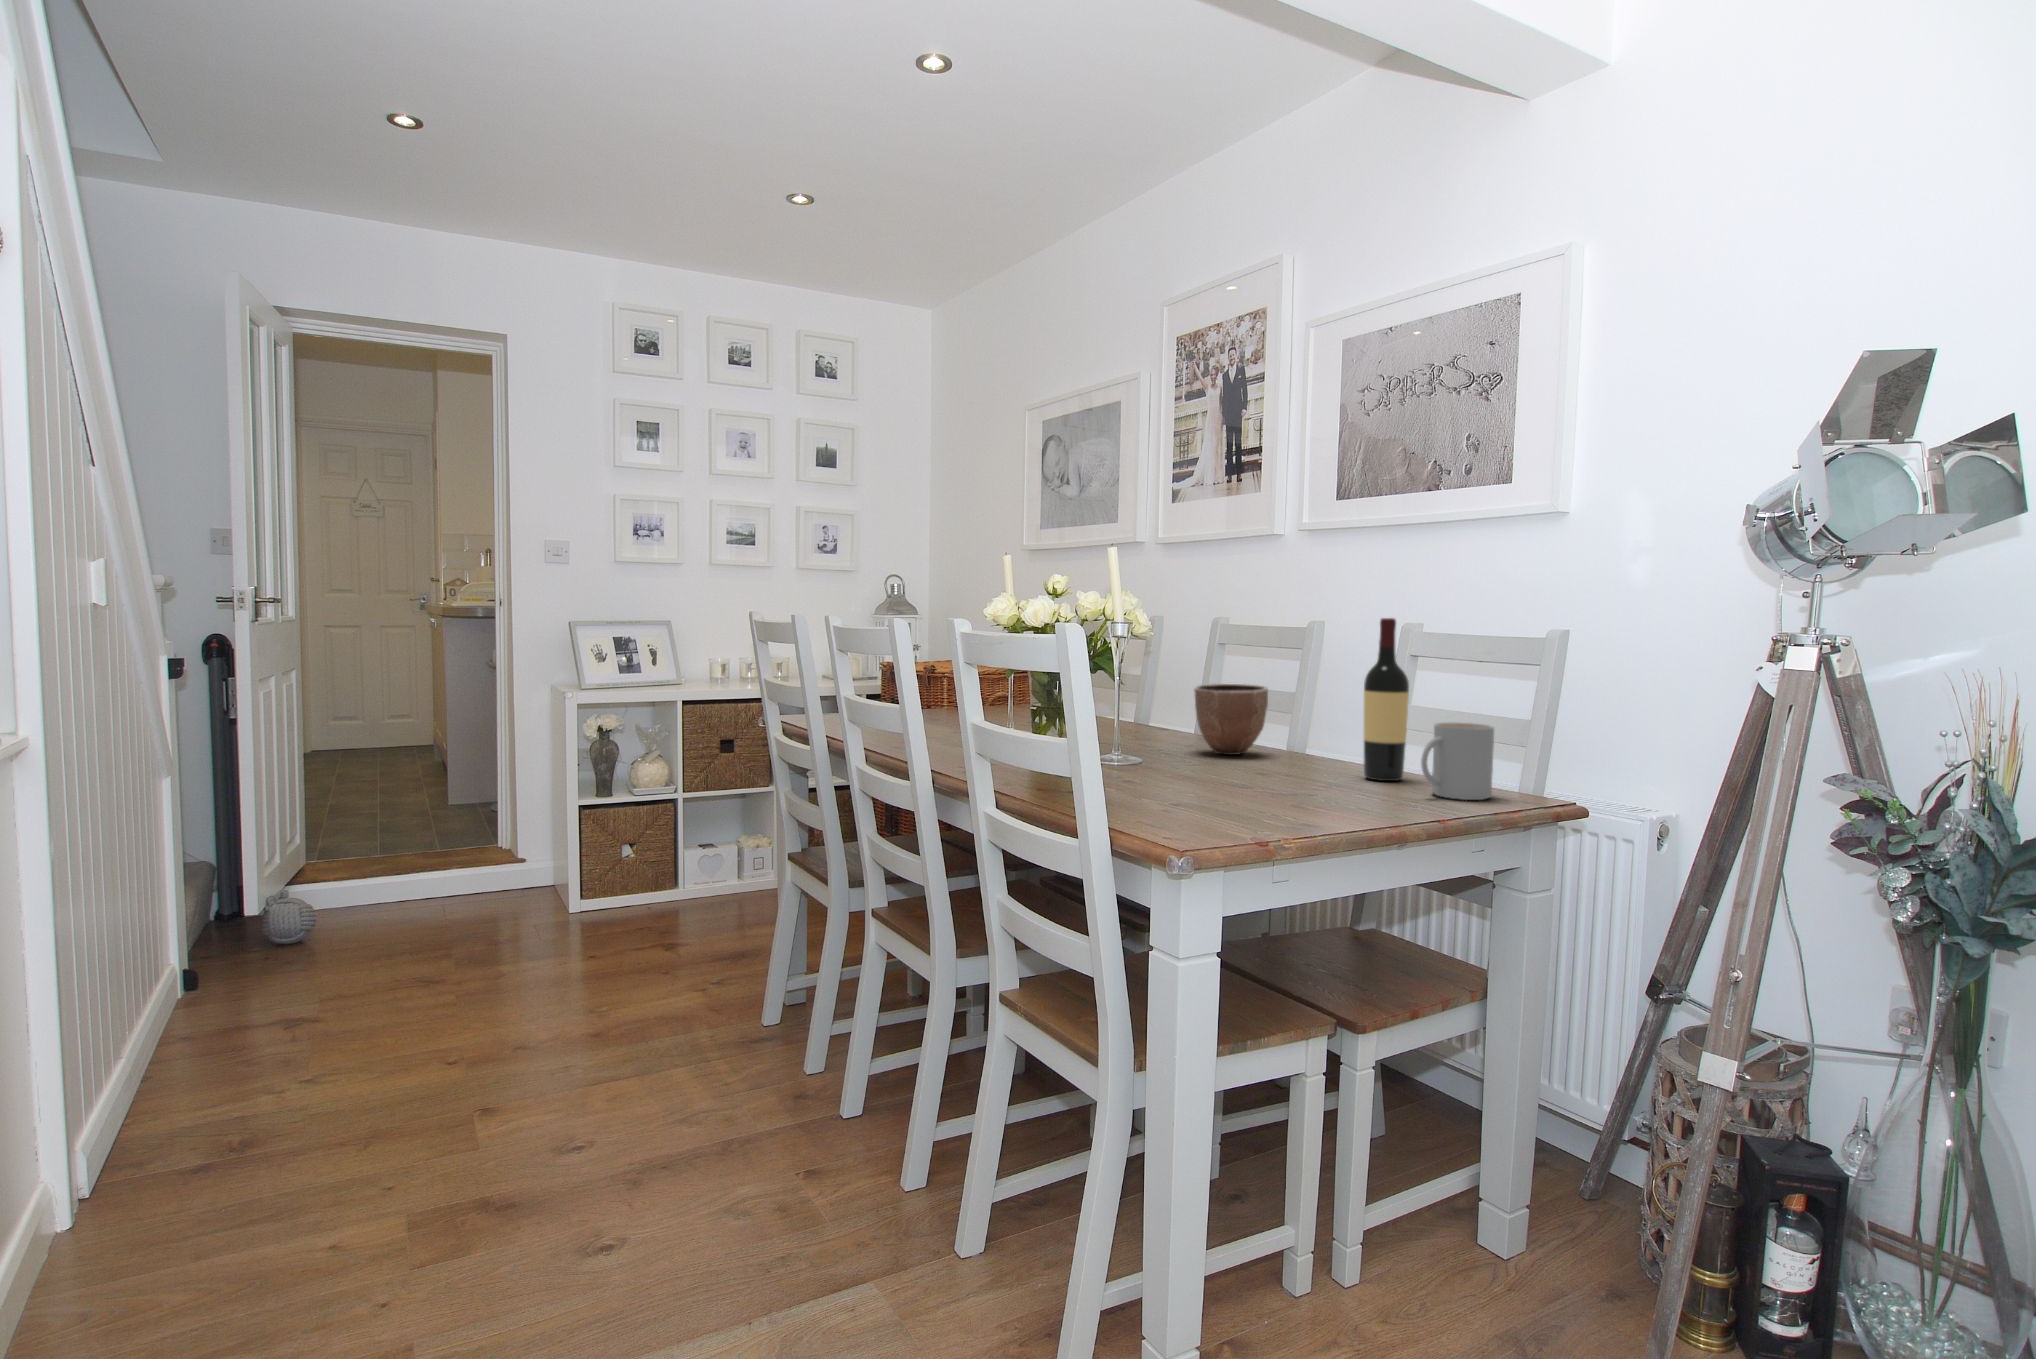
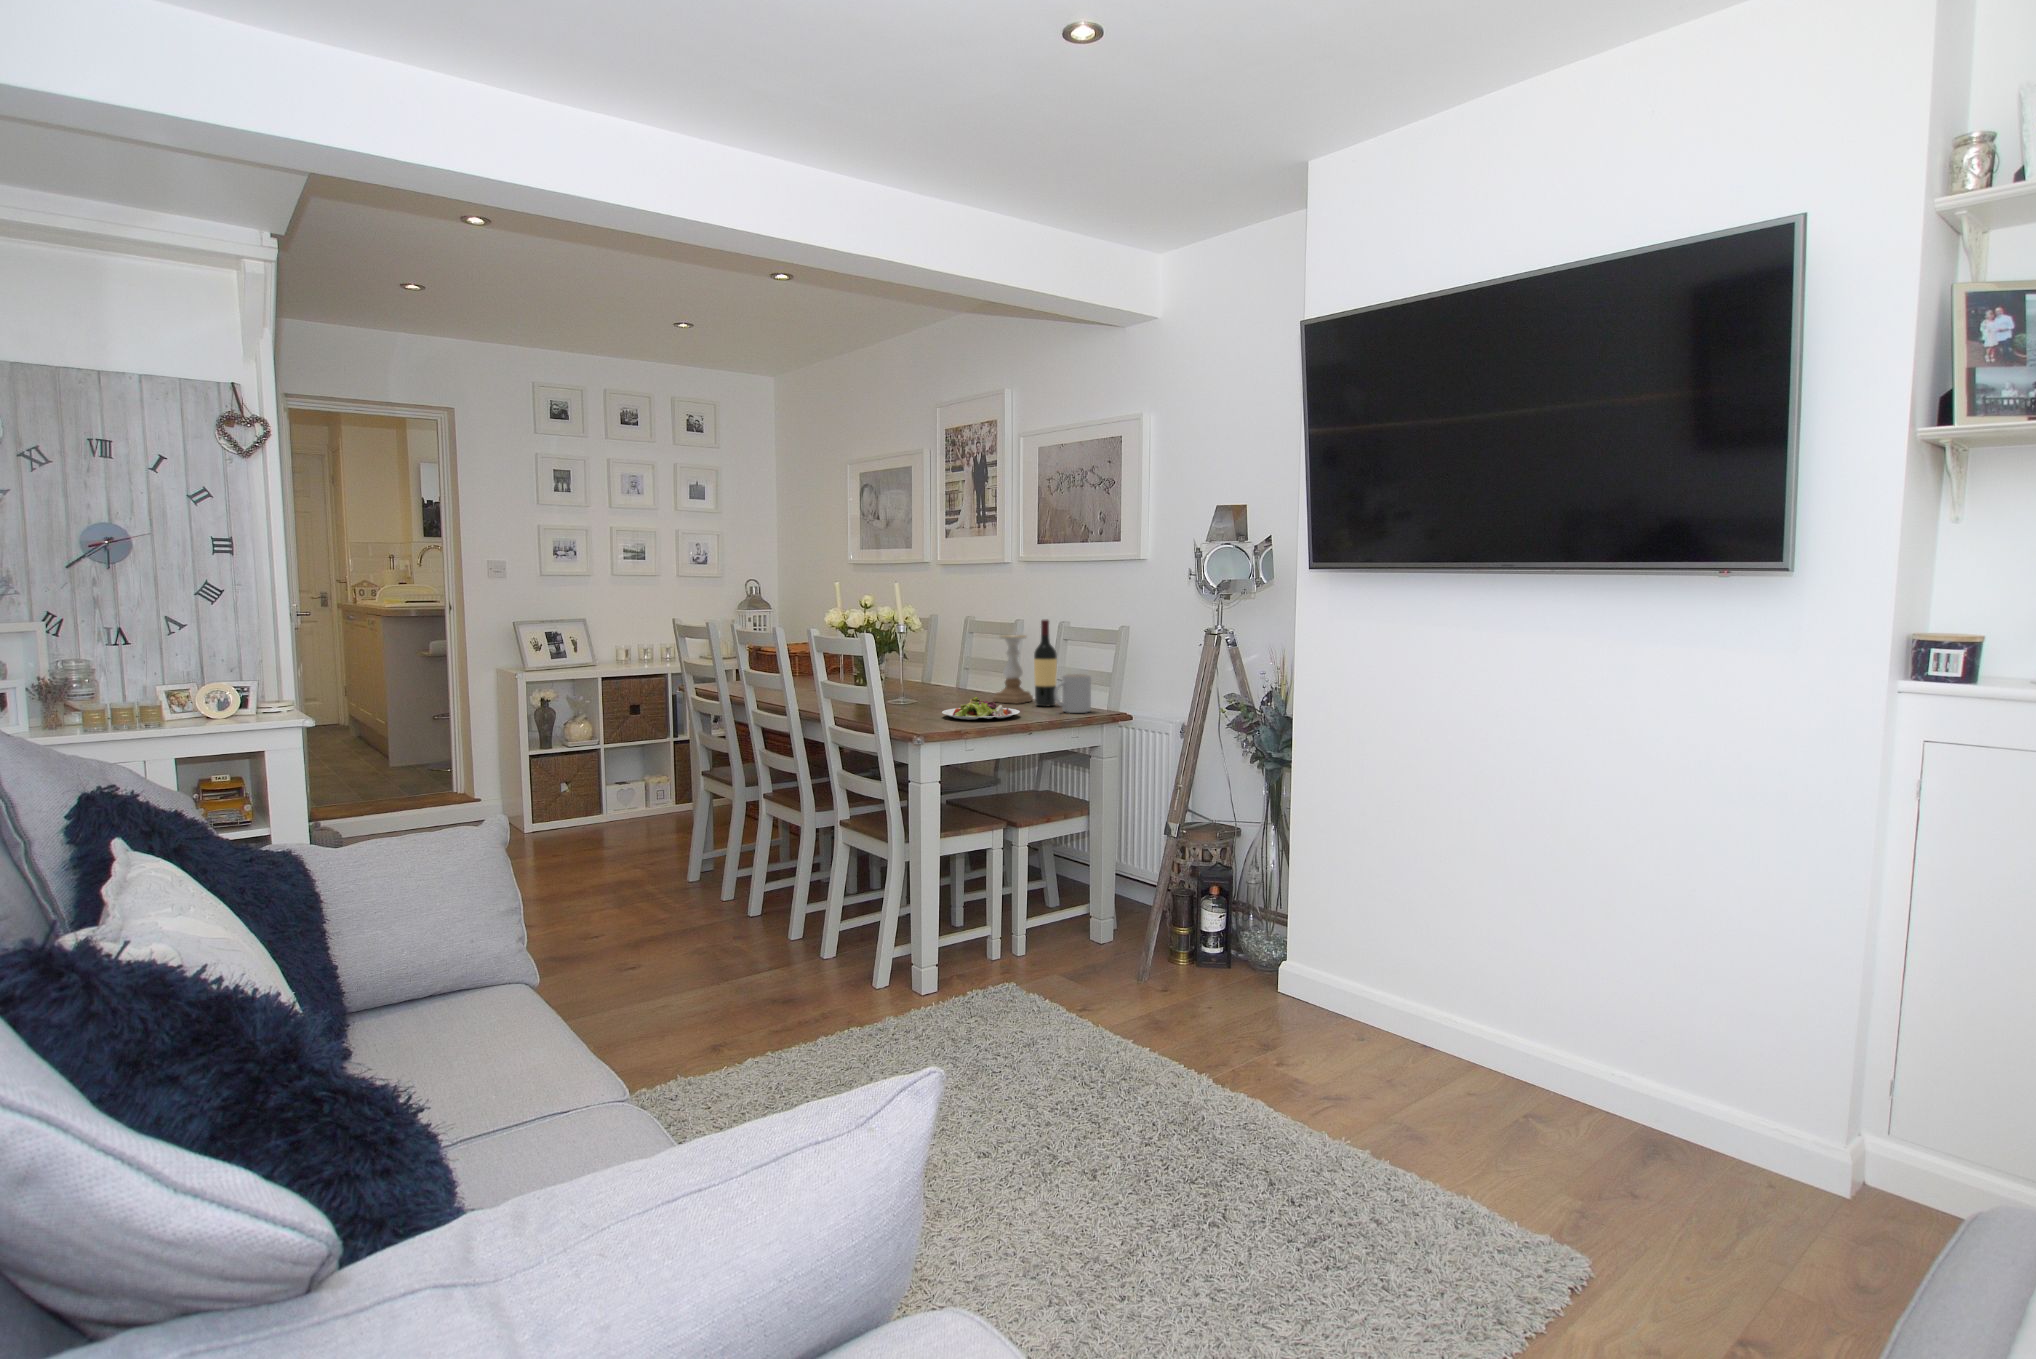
candle holder: none [1277,647,1350,772] -> present [993,635,1033,704]
decorative bowl: present [1194,684,1268,755] -> none [950,656,992,697]
salad plate: none [1202,761,1360,809] -> present [942,697,1020,720]

